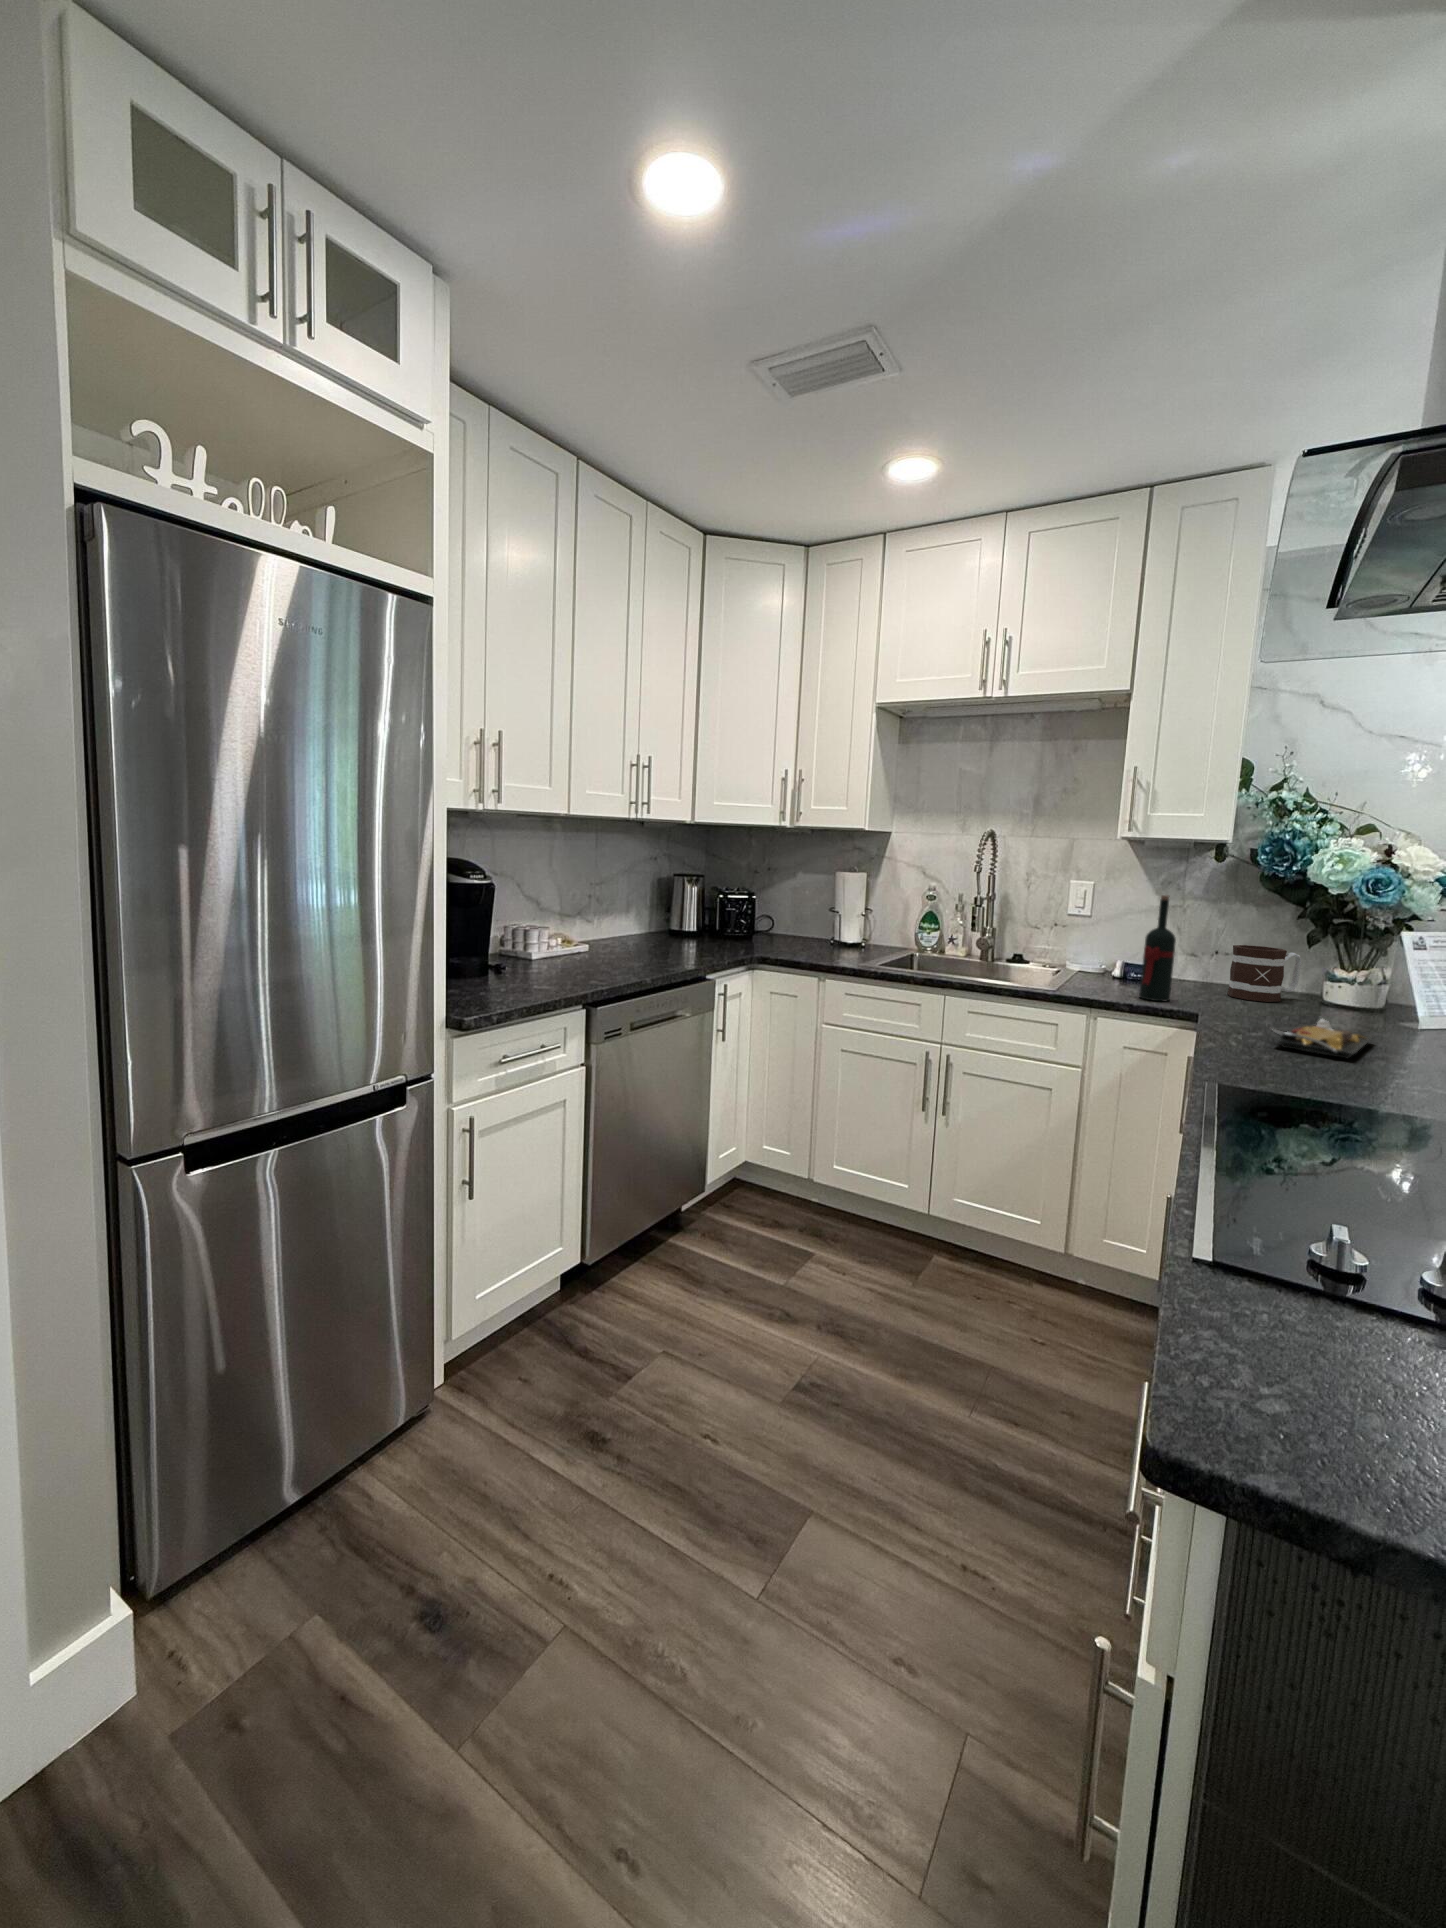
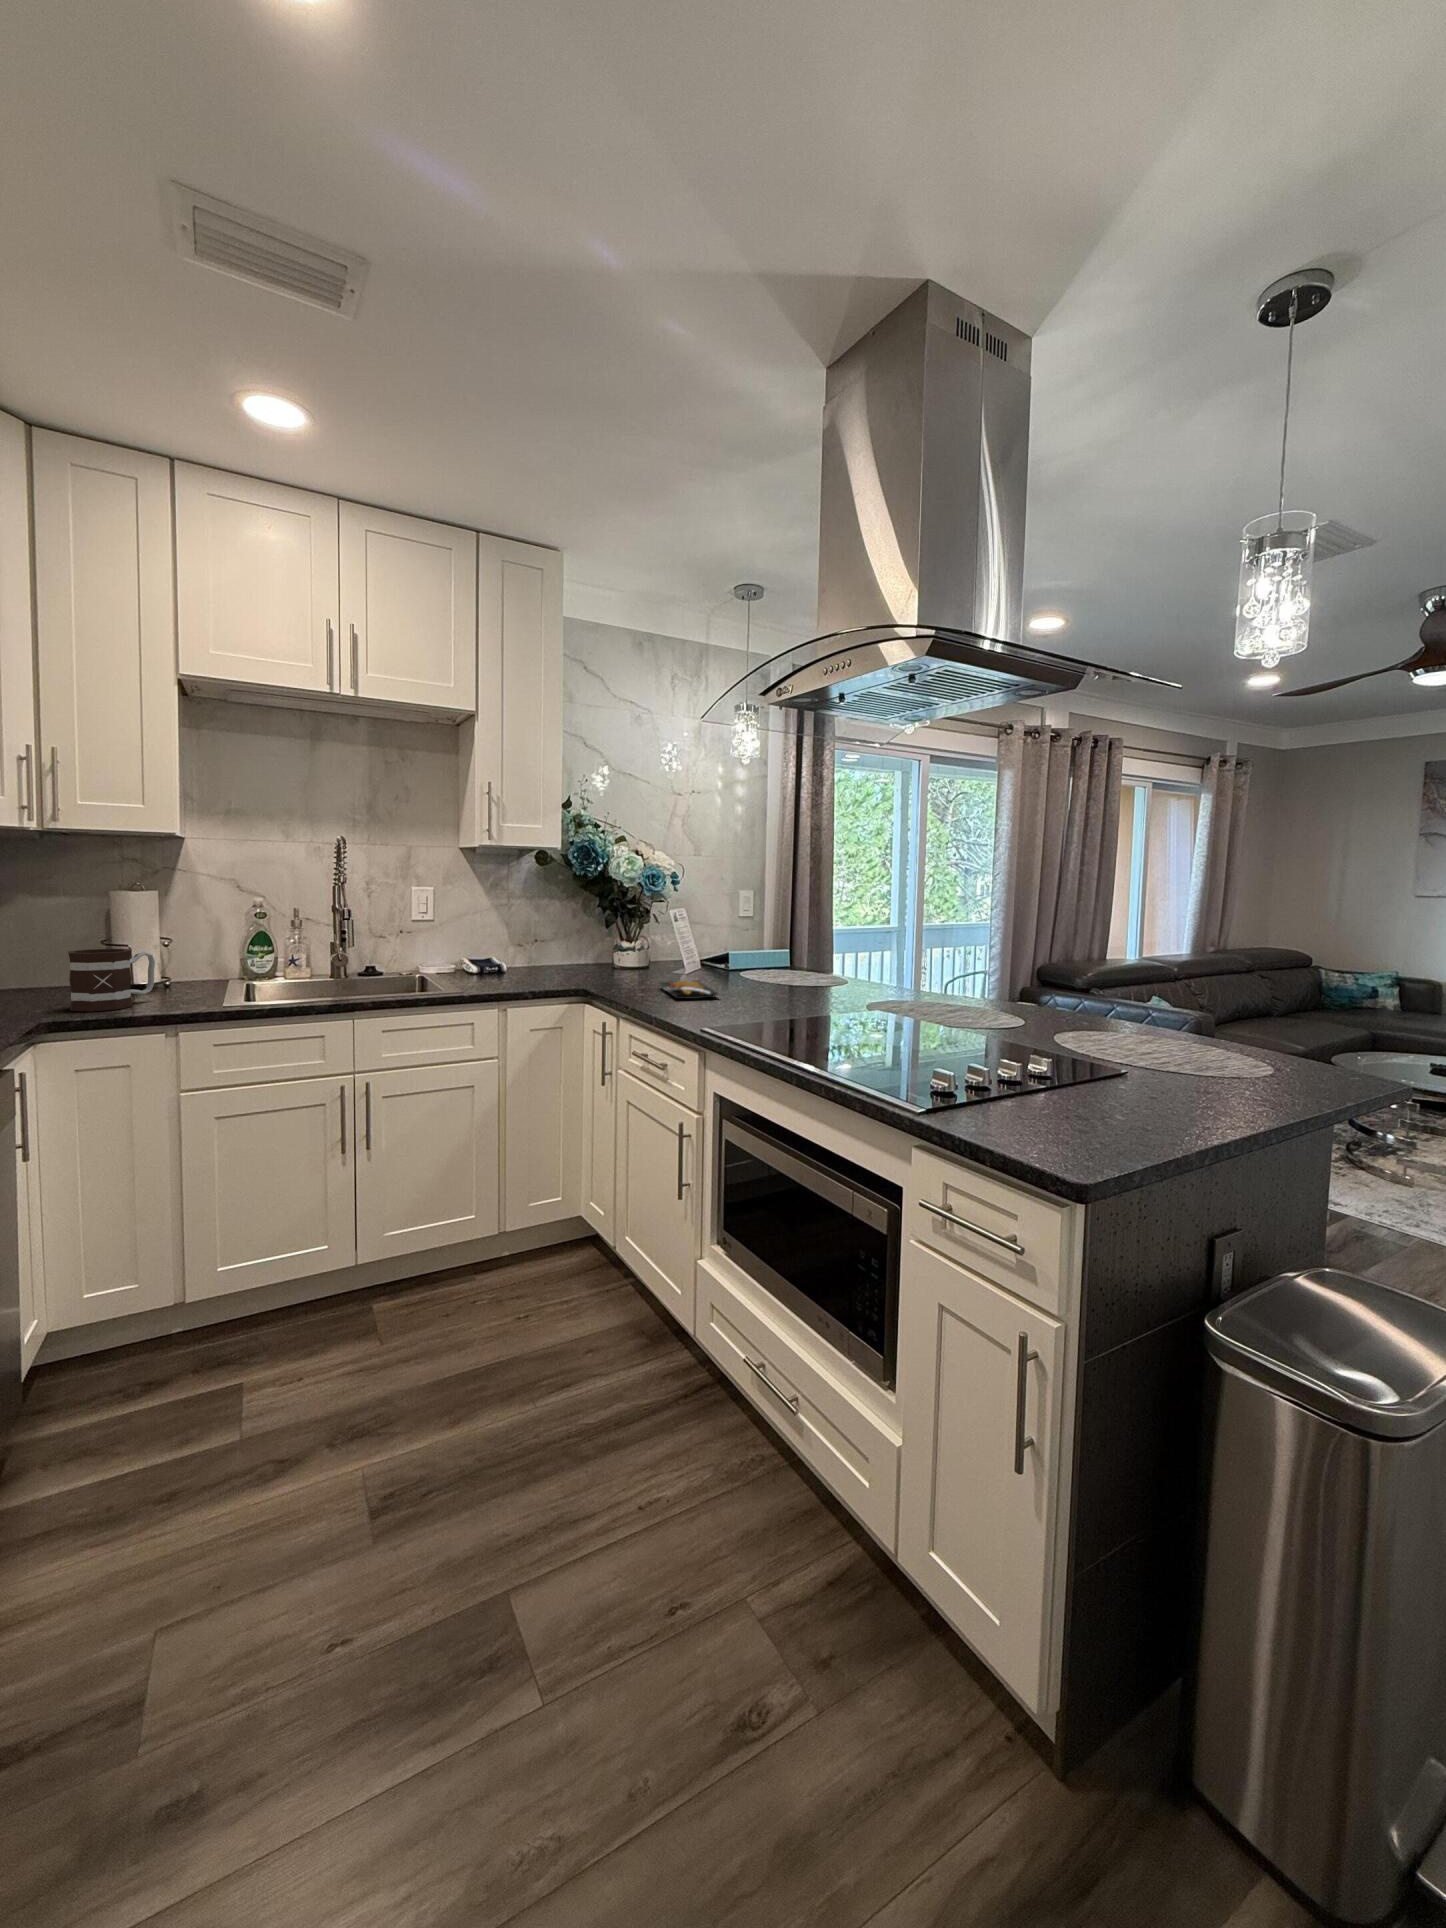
wine bottle: present [1139,895,1176,1001] -> none [527,895,551,986]
mug: present [1227,945,1302,1002] -> present [68,949,155,1012]

